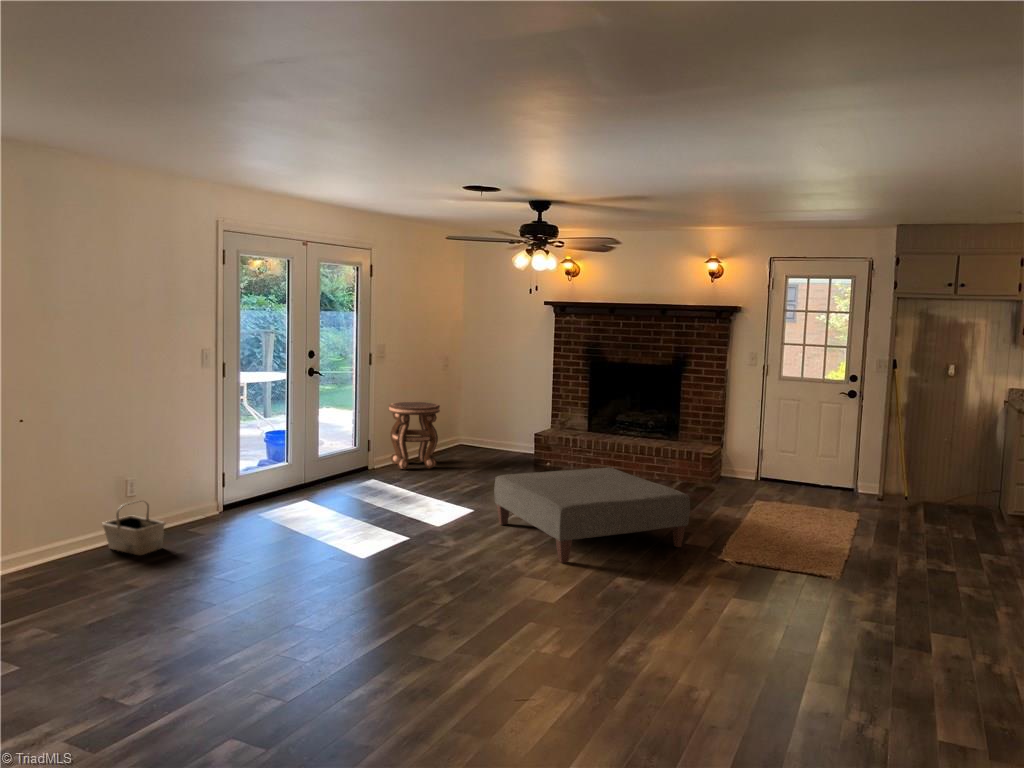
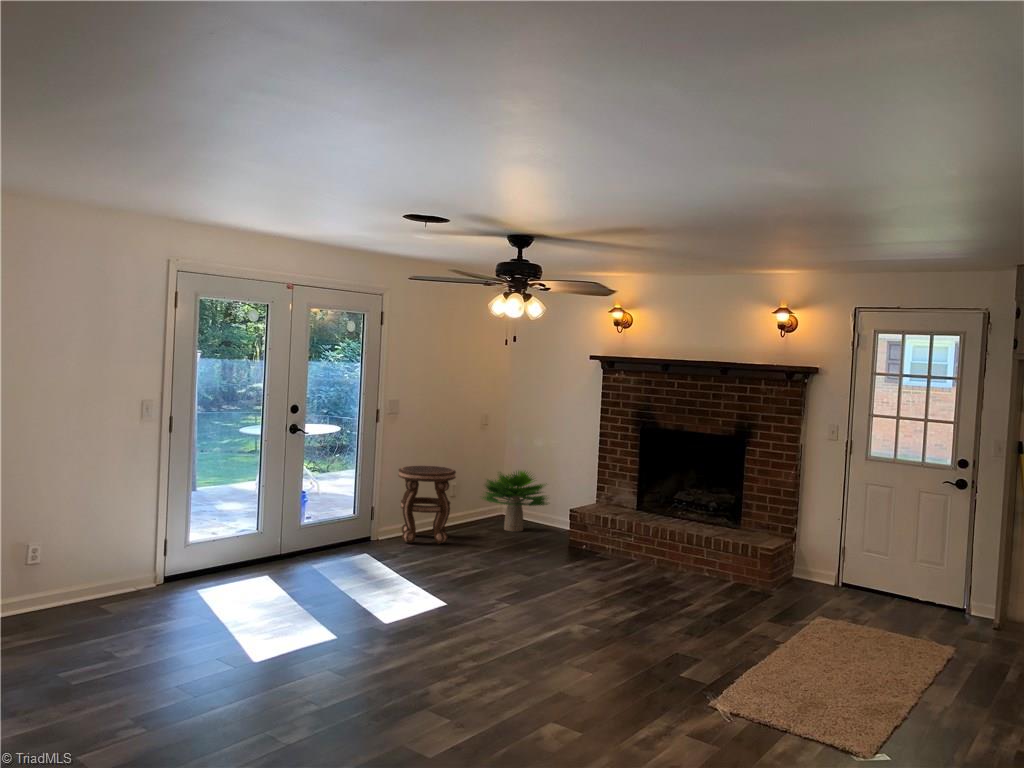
potted plant: none [449,401,513,455] -> present [482,471,548,532]
ottoman: present [494,468,690,563] -> none [454,560,672,678]
basket: present [102,501,165,555] -> none [13,561,75,622]

